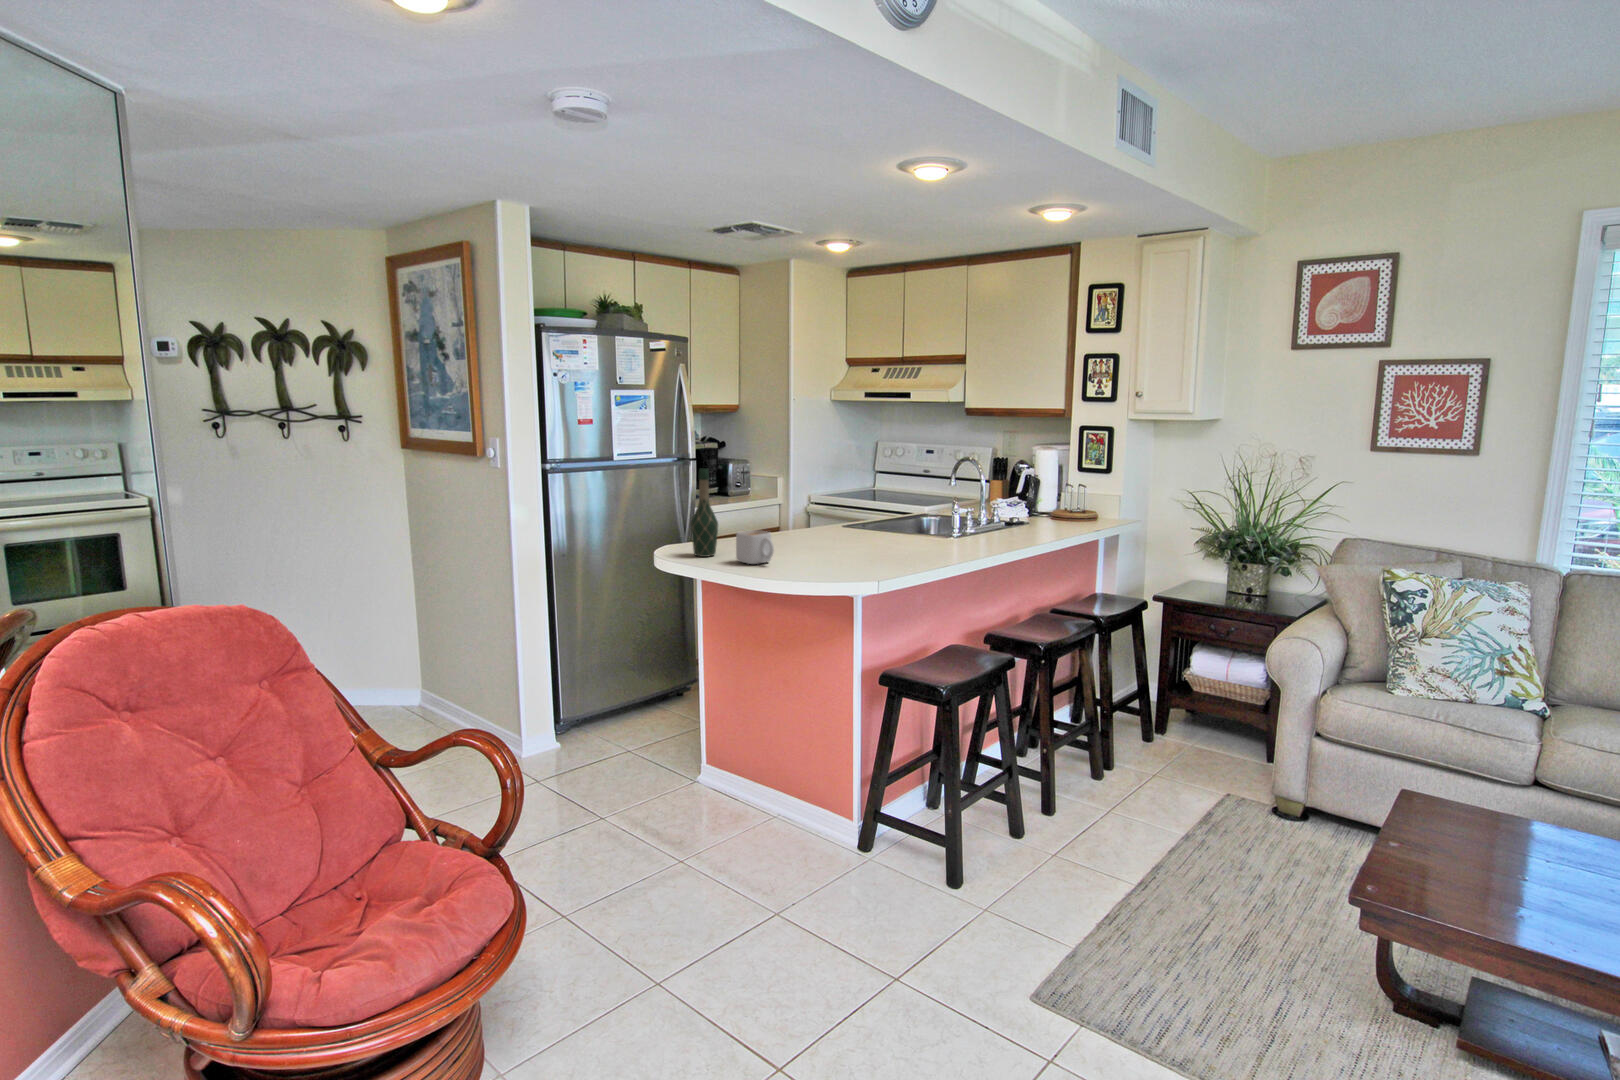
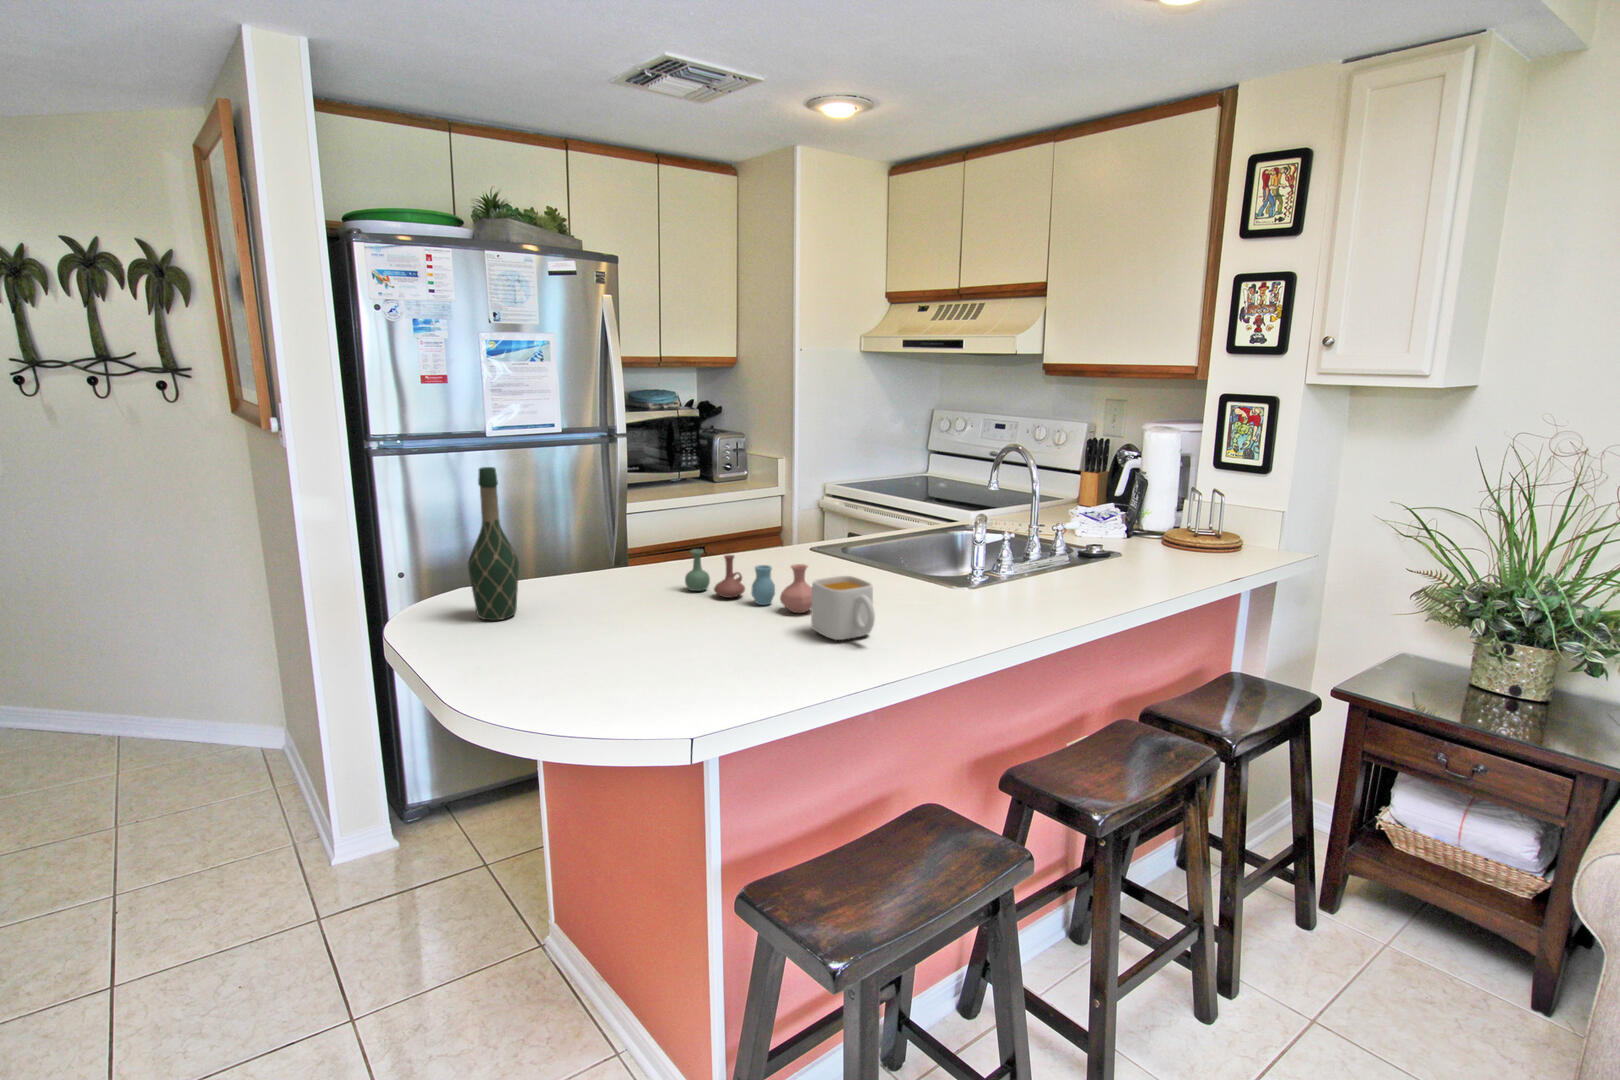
vase: none [795,519,882,549] -> present [685,549,812,613]
mug: present [736,530,774,564] -> present [811,576,875,640]

